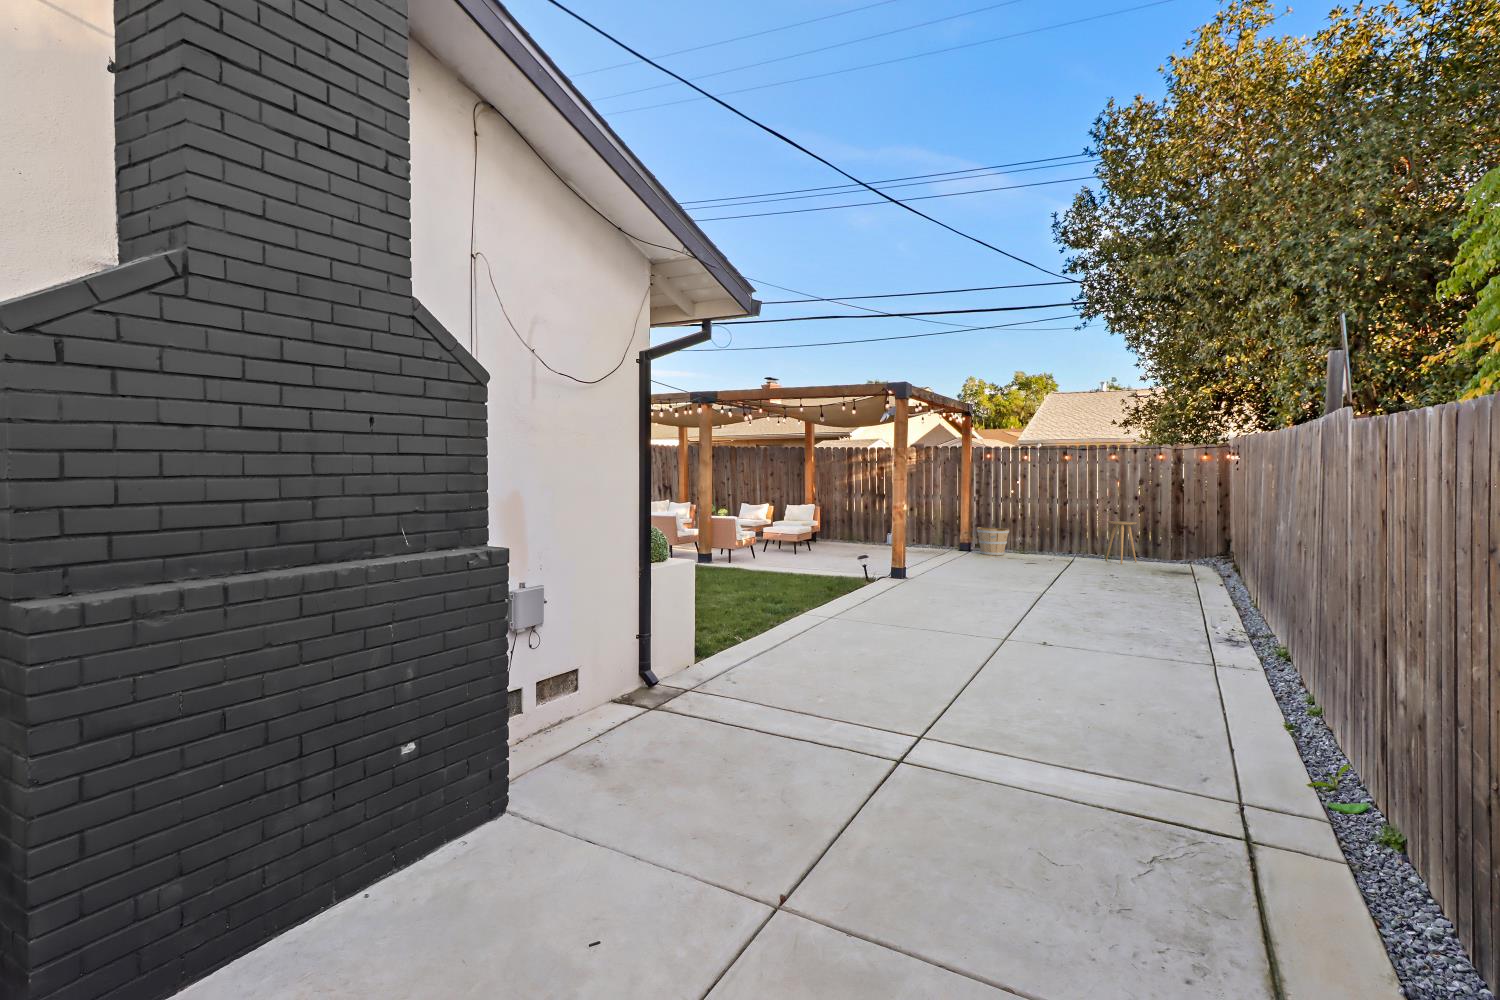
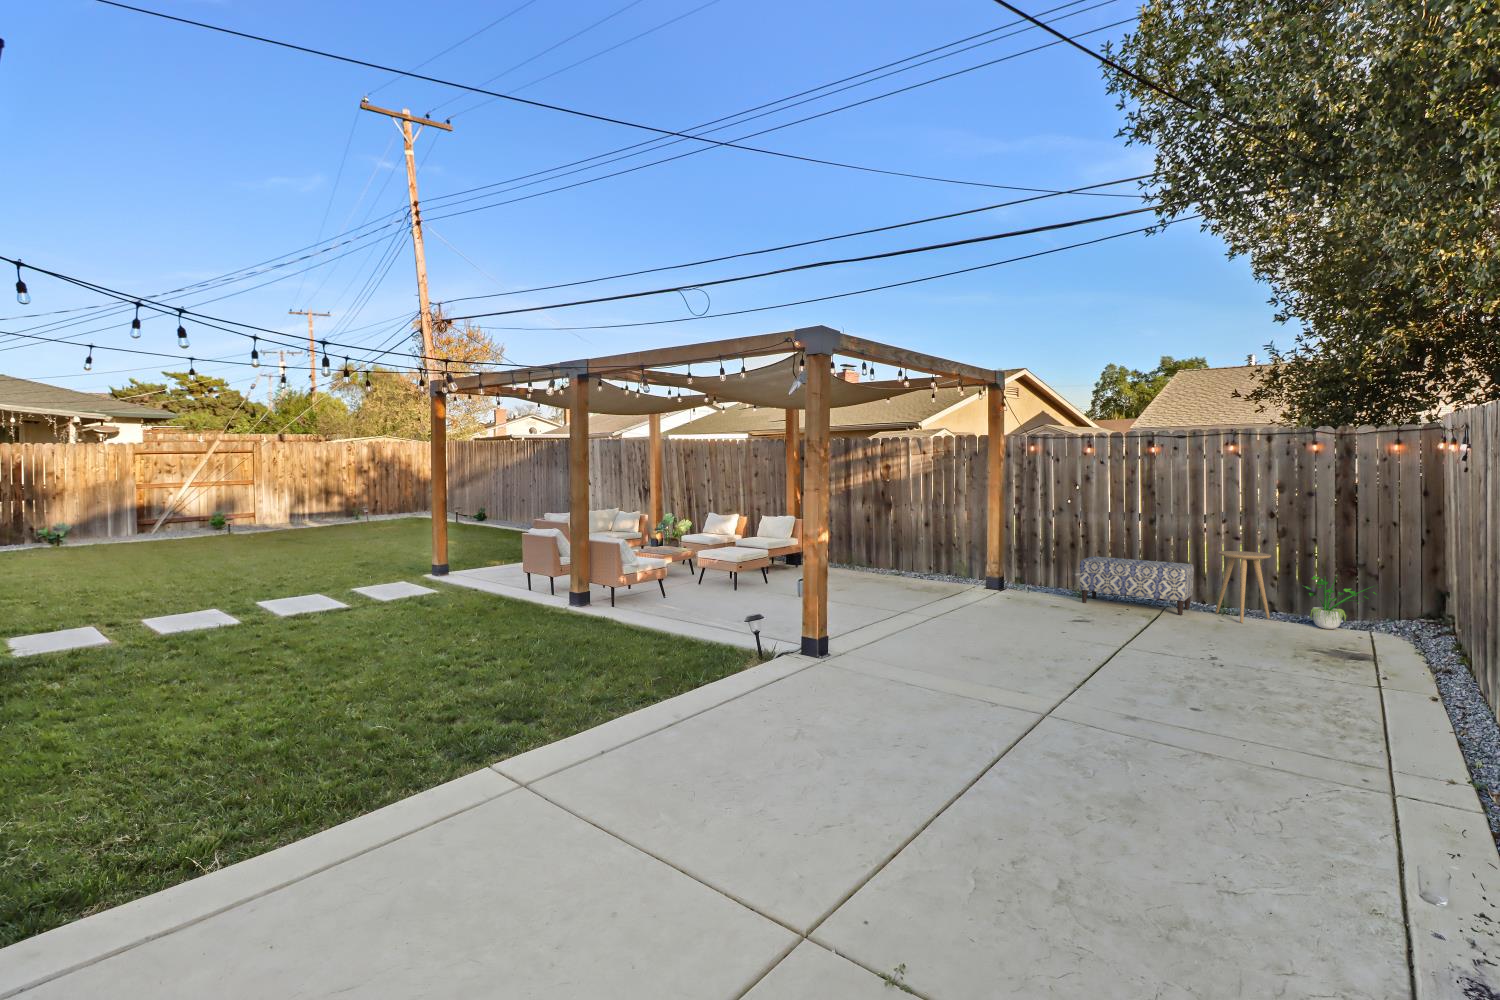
wooden bucket: present [977,527,1009,555] -> none [1012,553,1061,597]
potted plant: none [1154,527,1198,566] -> present [1305,576,1378,629]
bench: none [1023,528,1092,561] -> present [1079,556,1194,615]

